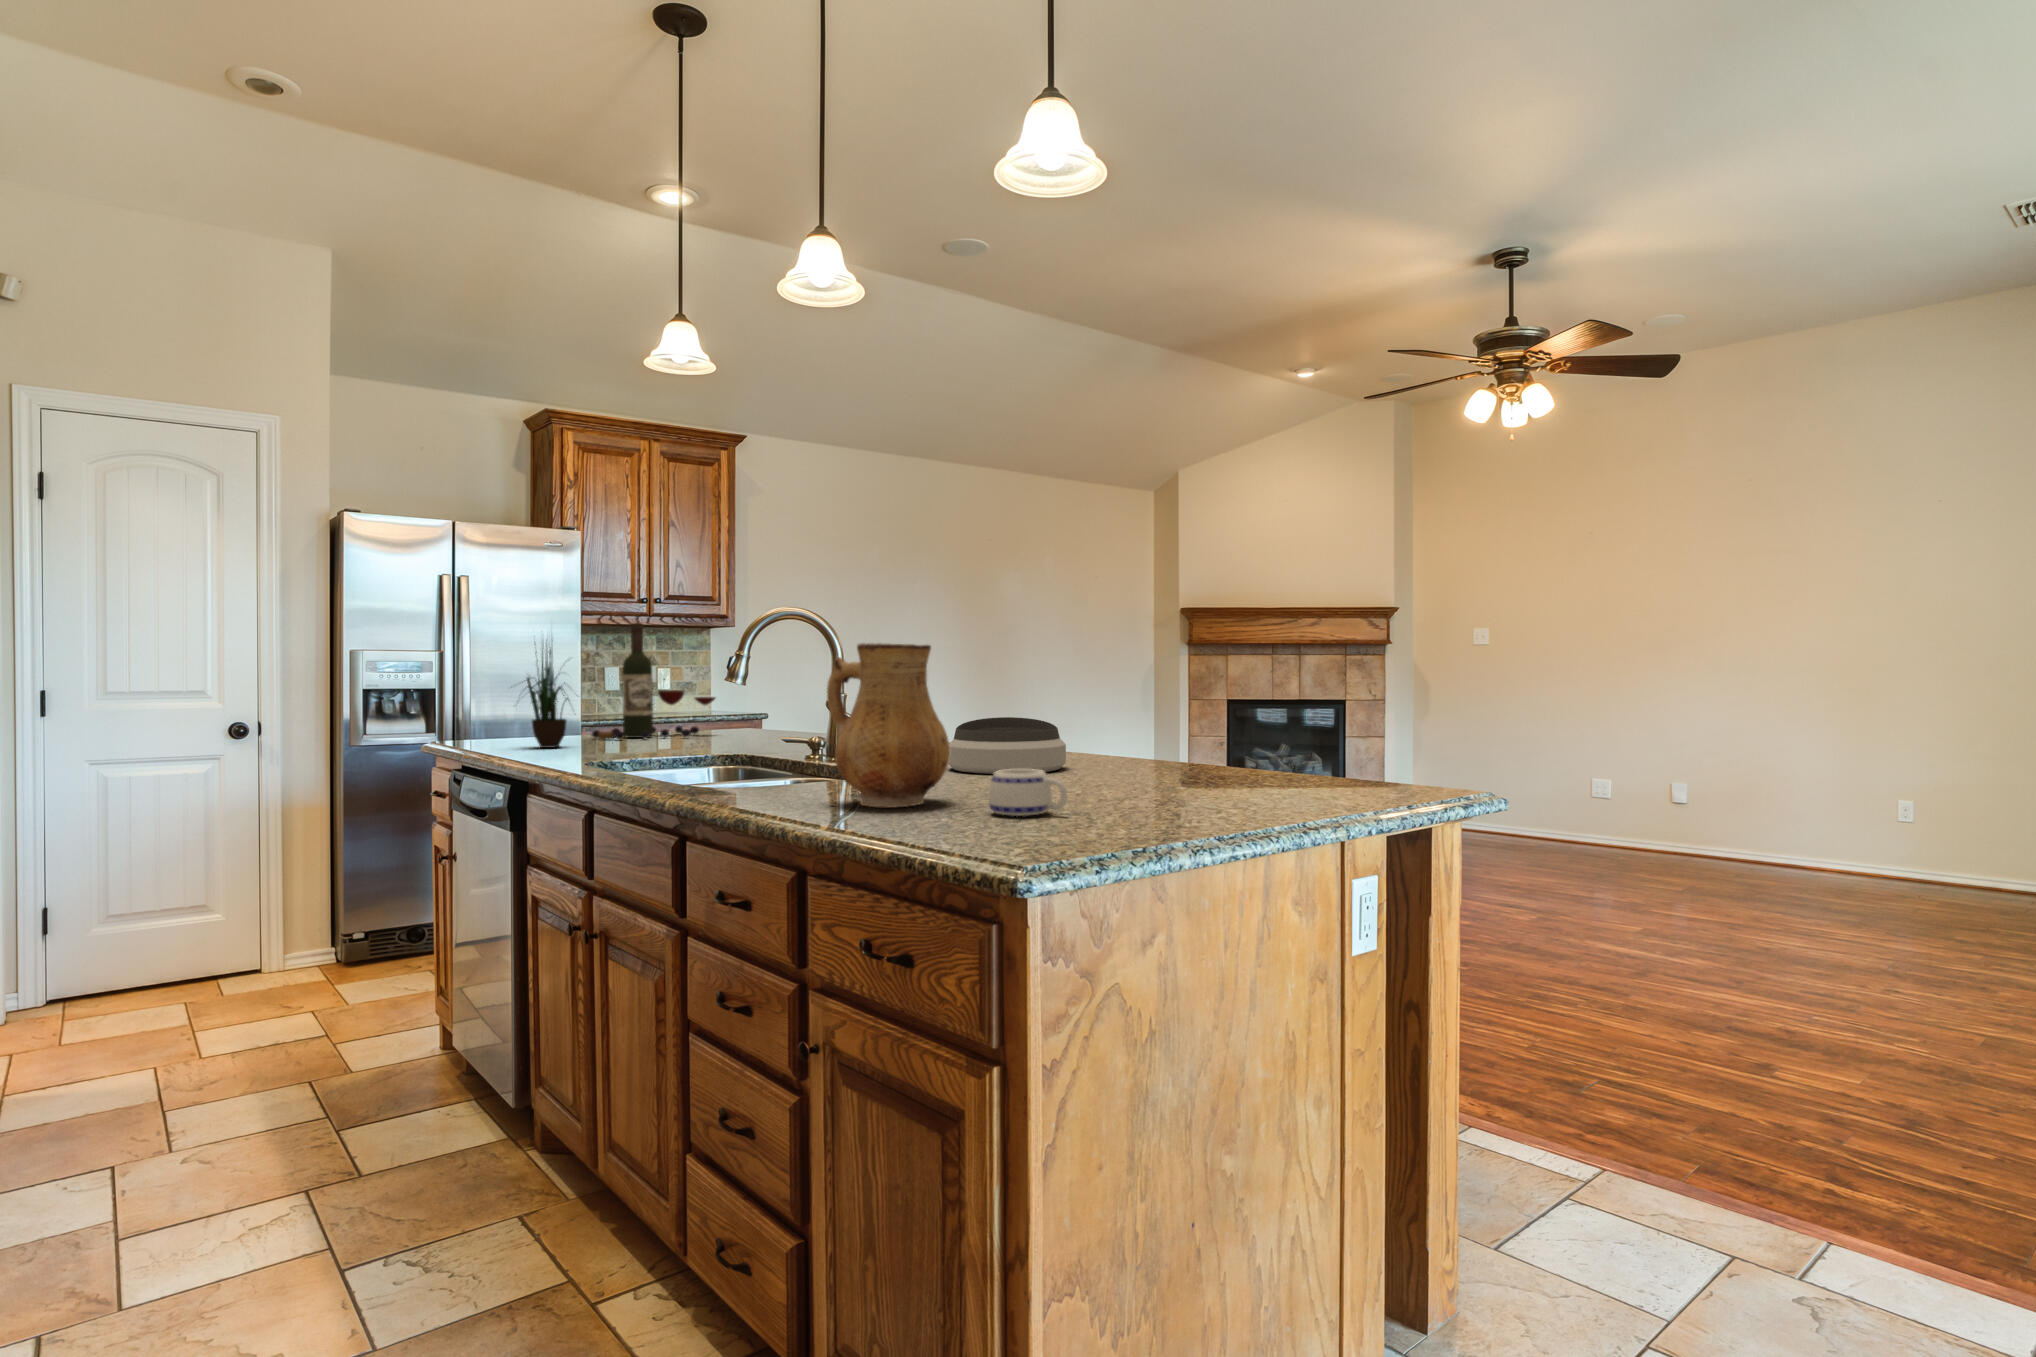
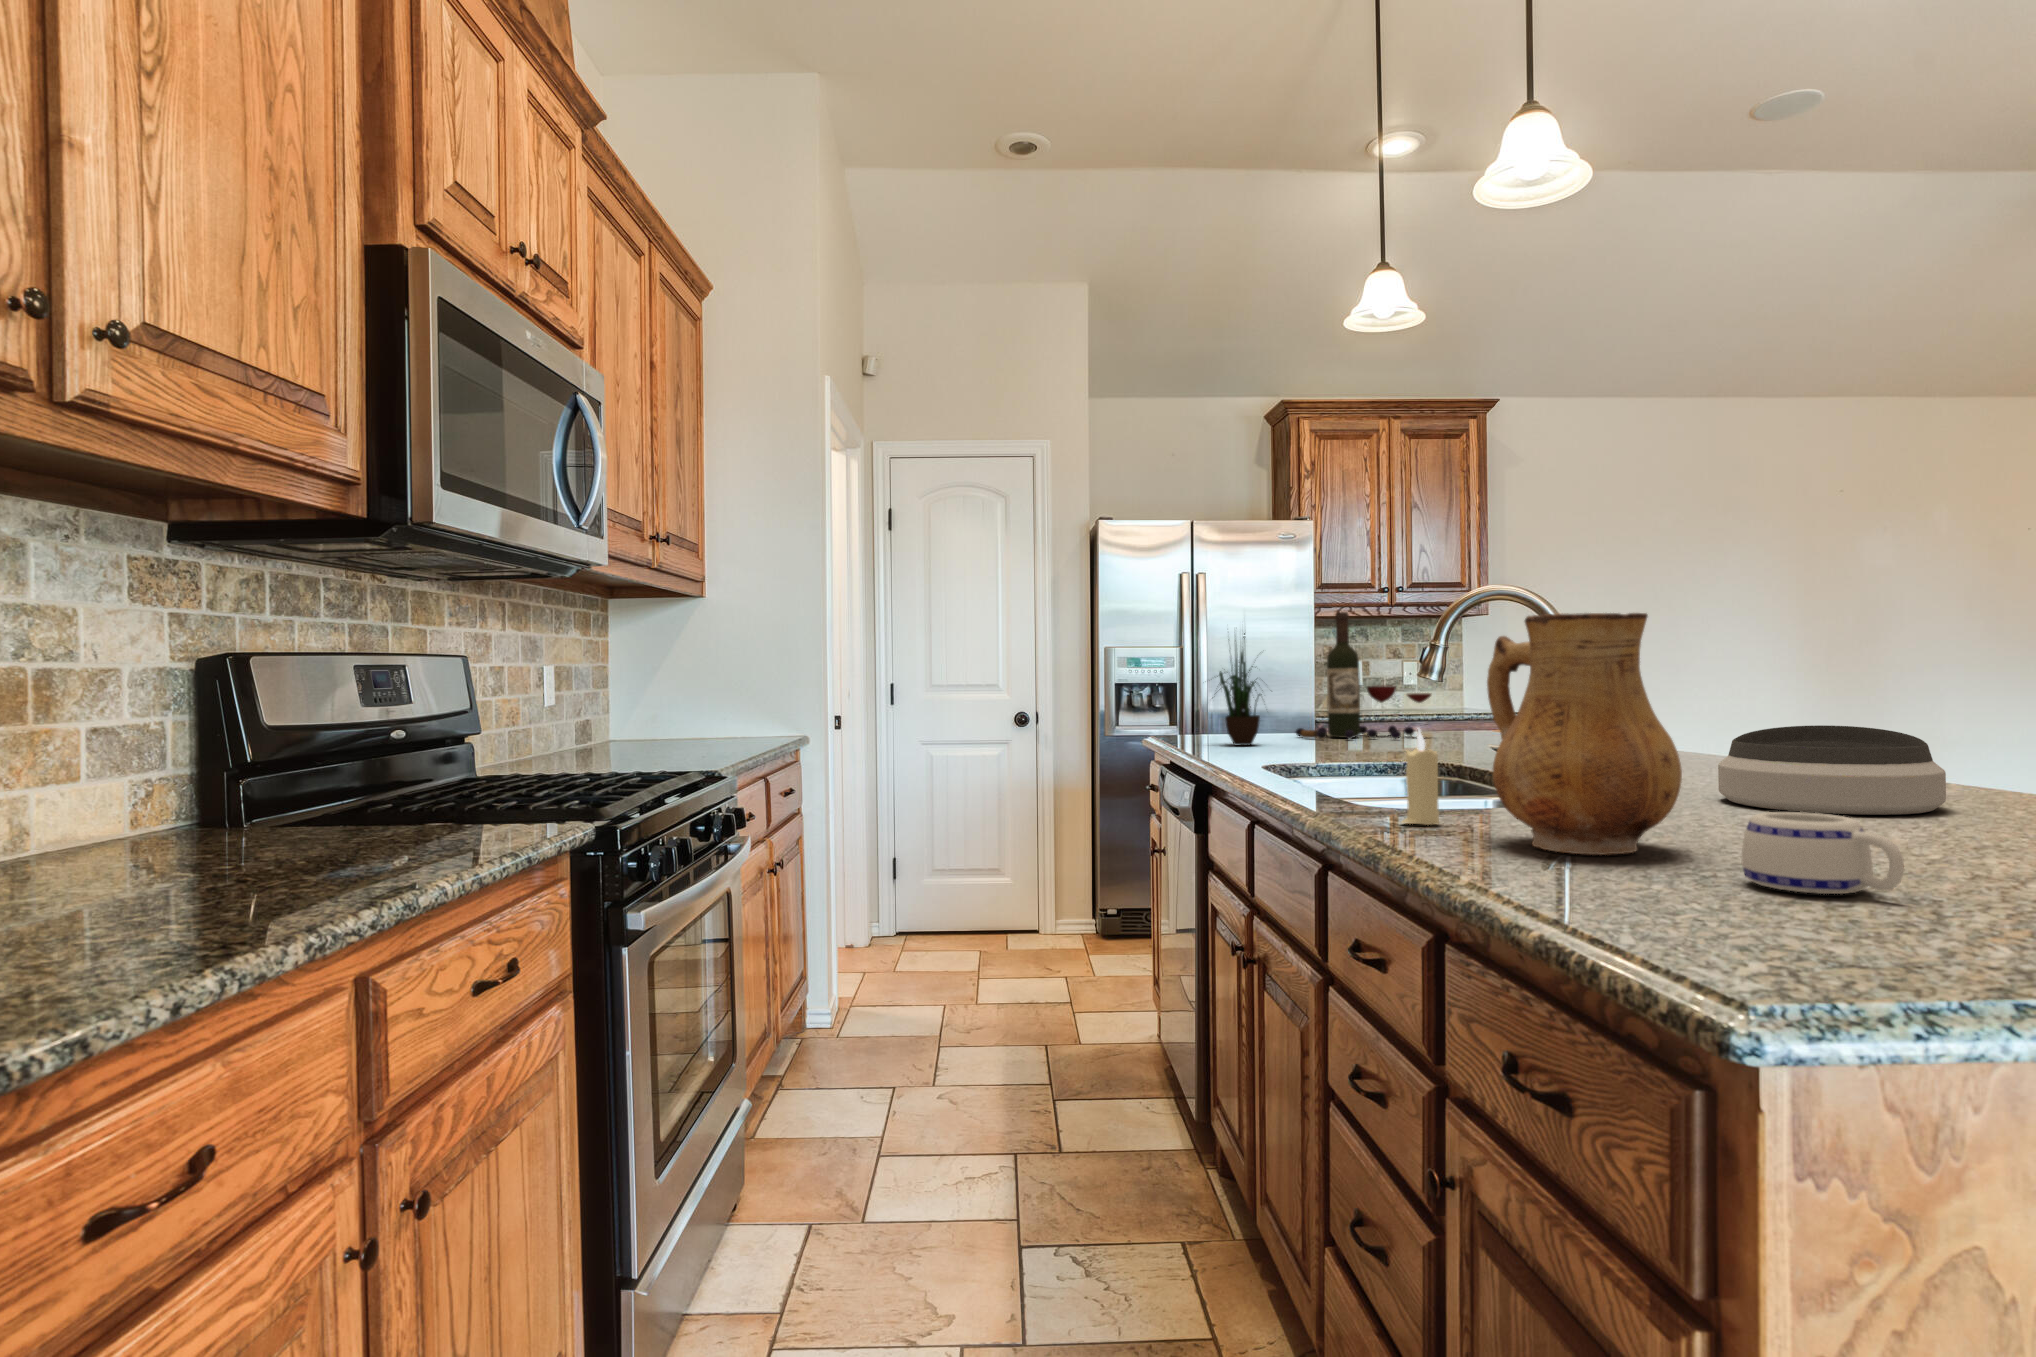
candle: none [759,724,787,799] -> present [1402,728,1439,825]

